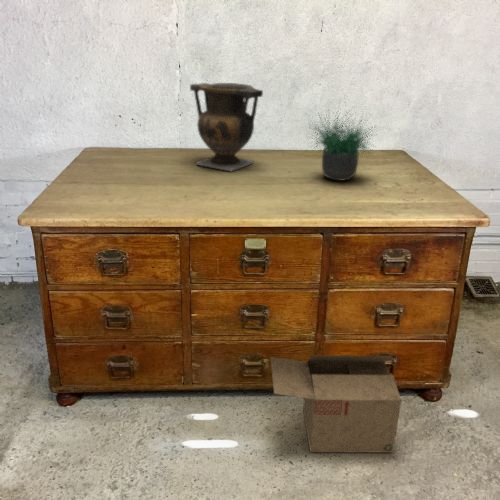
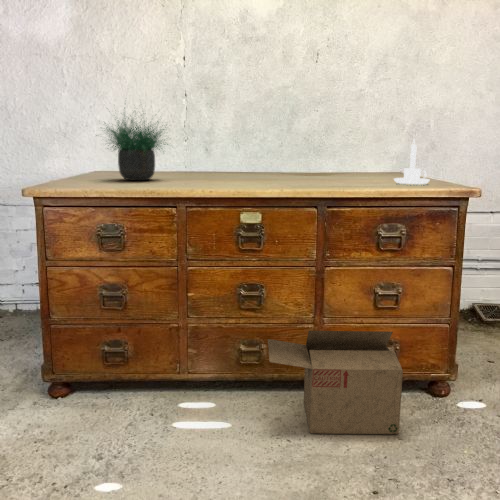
vase: present [190,83,263,172] -> none [193,97,260,176]
potted plant: present [312,113,373,181] -> present [106,118,168,180]
candle holder: none [402,154,439,204] -> present [394,139,430,184]

